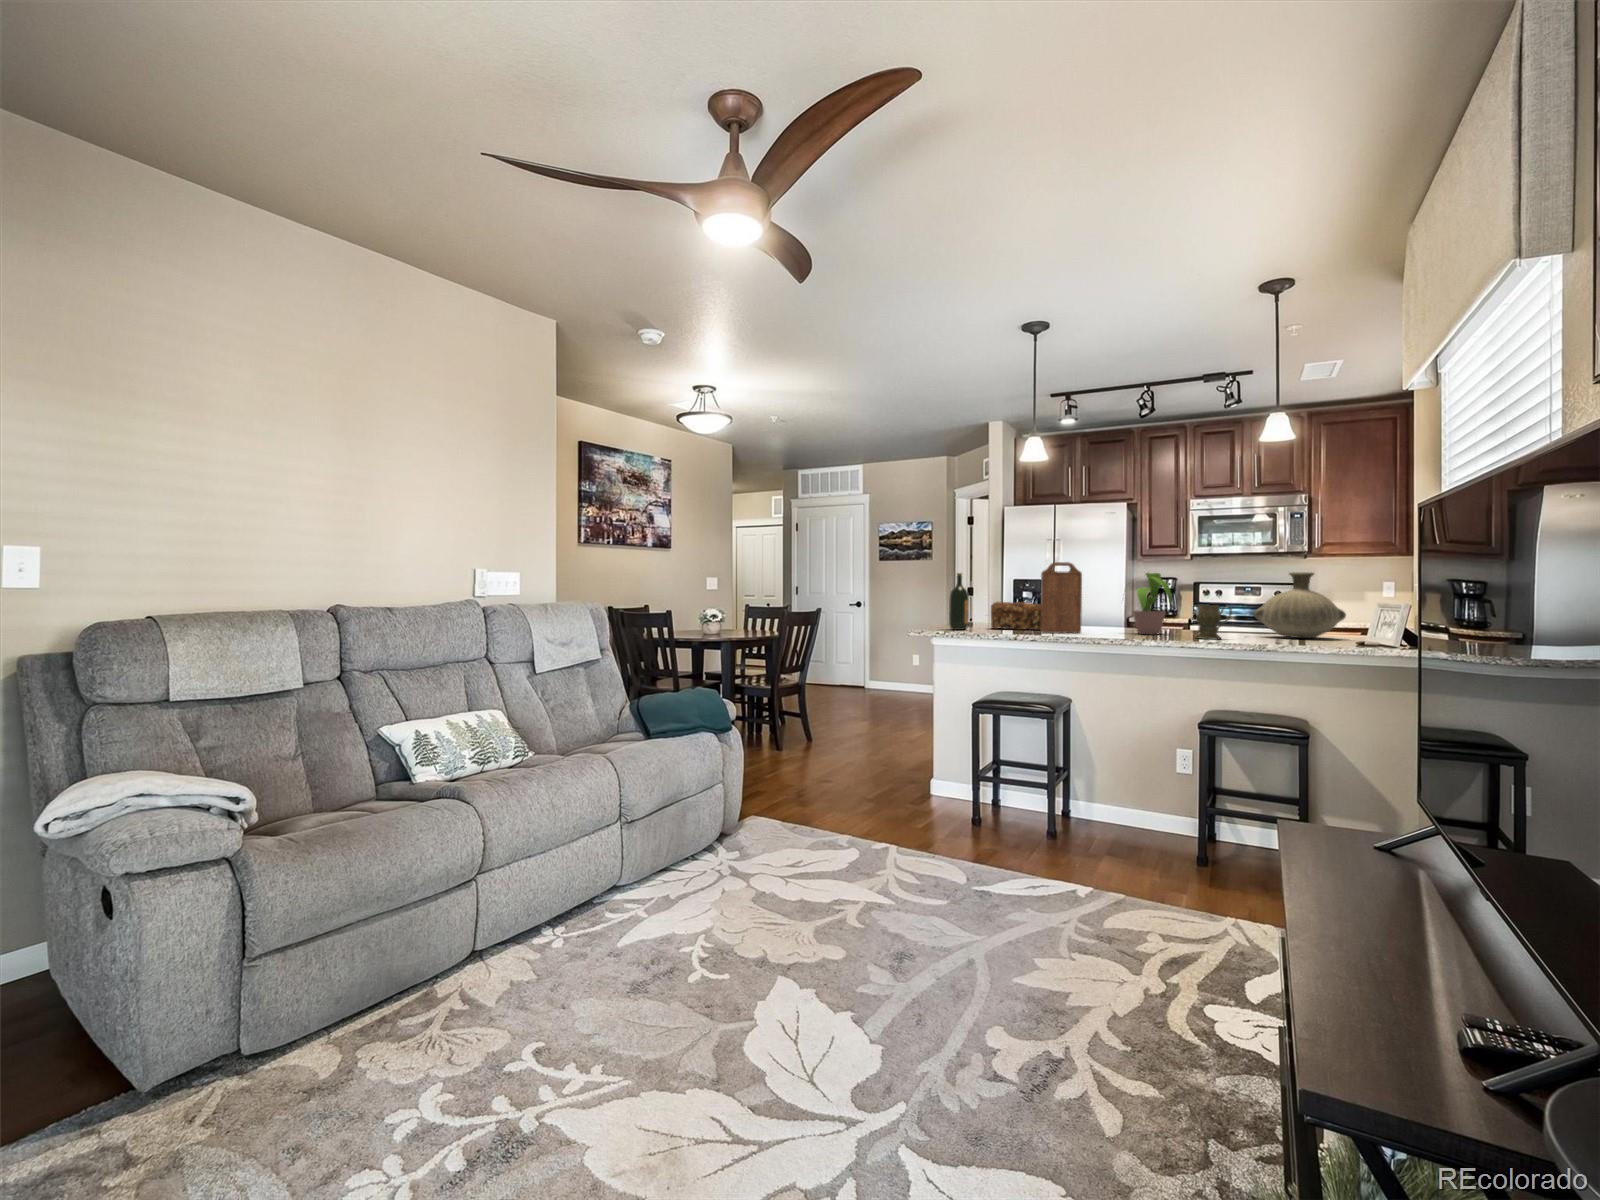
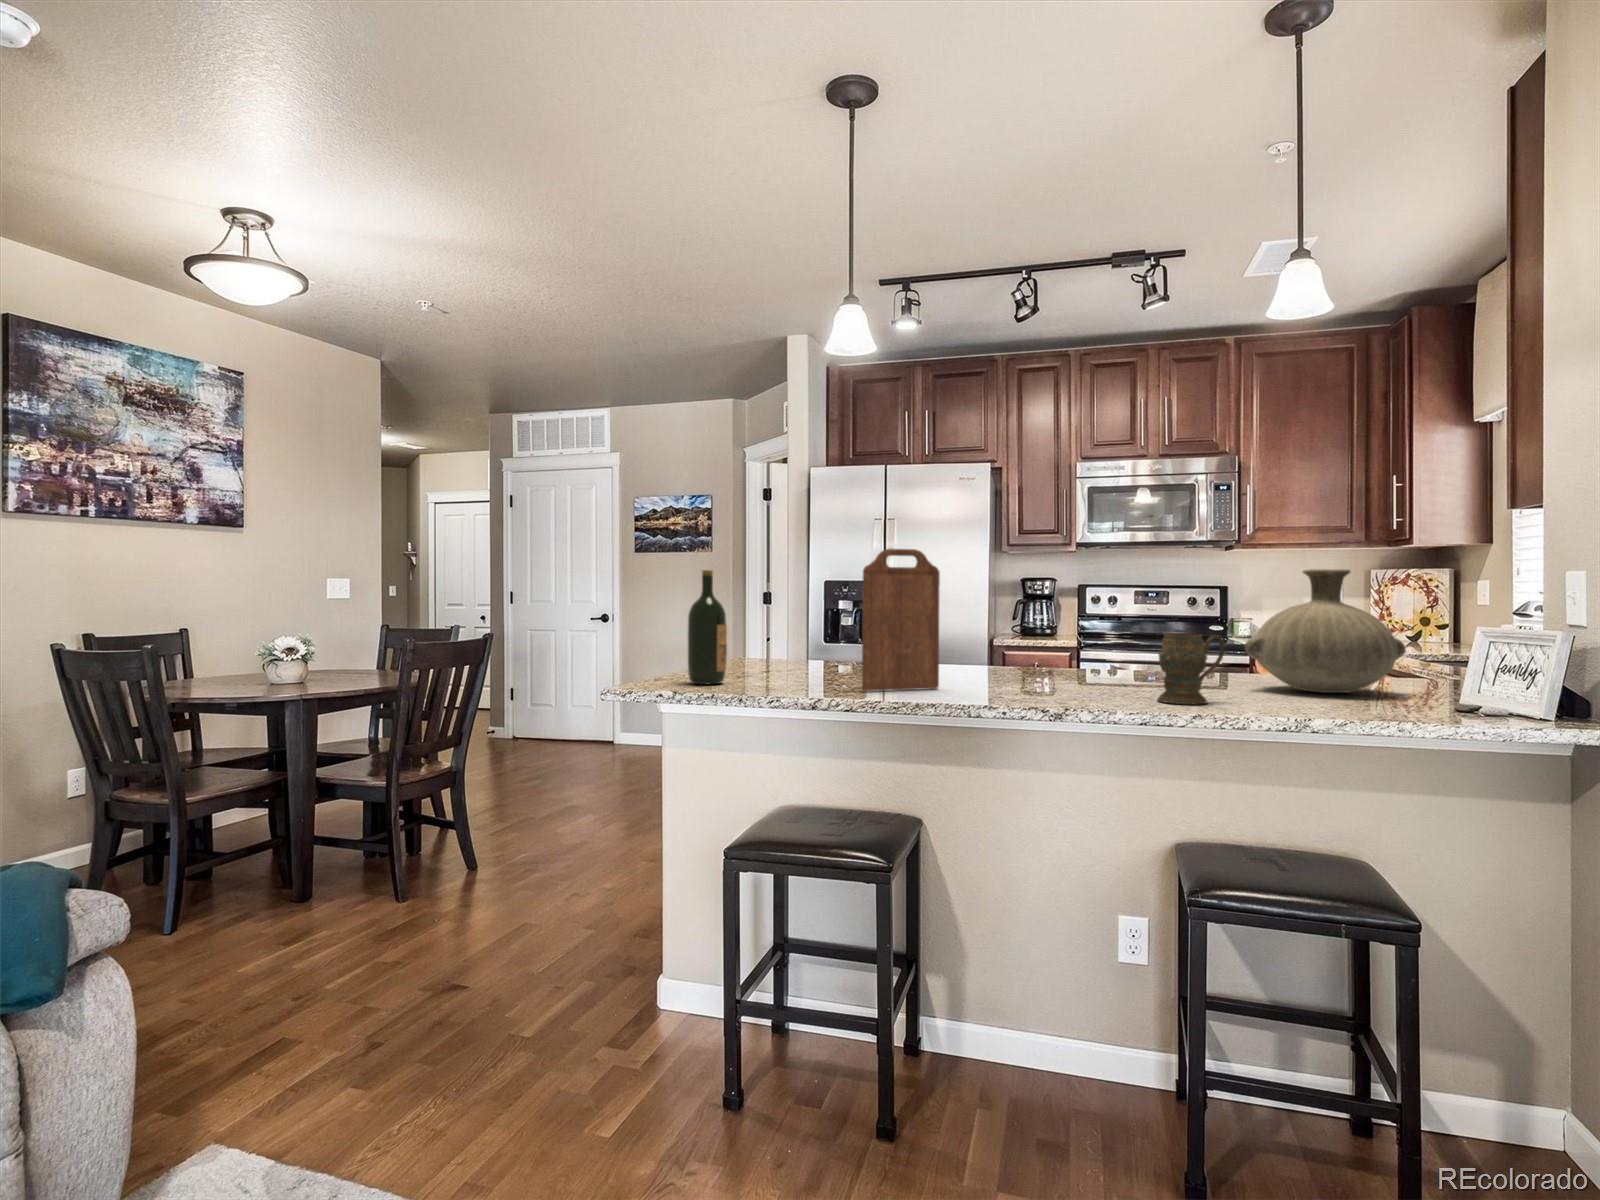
potted plant: present [1133,573,1172,634] -> none [1007,569,1114,689]
bread loaf: present [991,602,1041,630] -> none [771,625,870,679]

